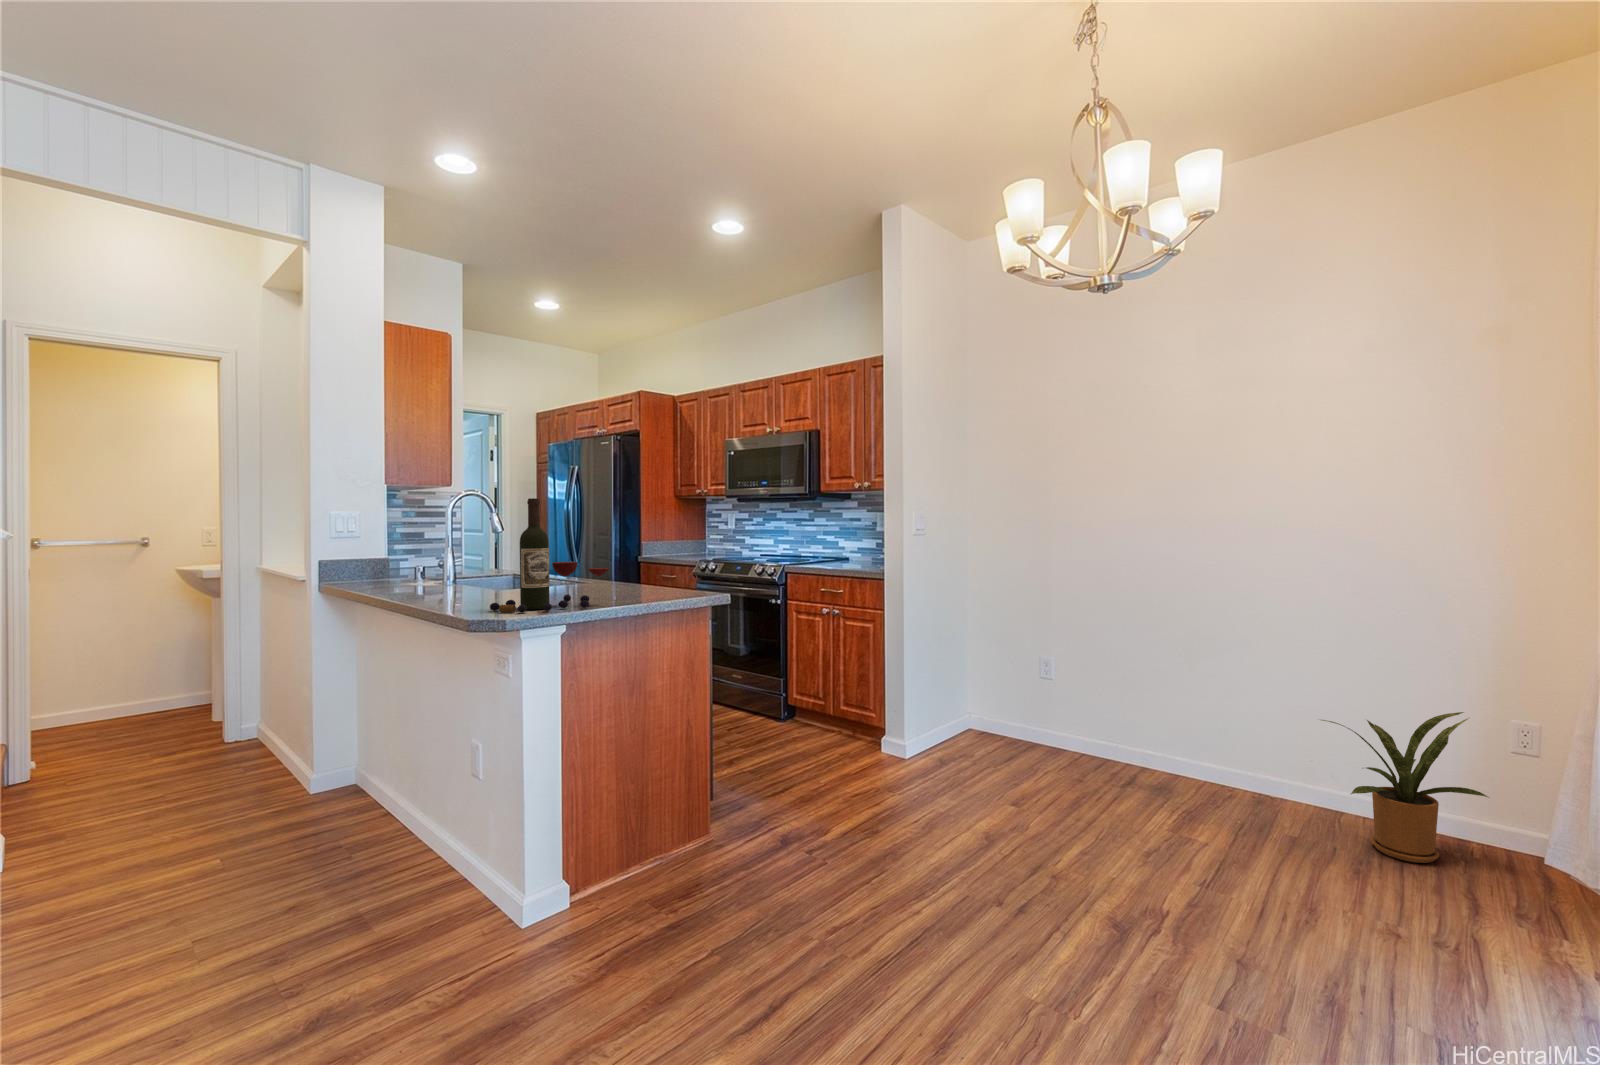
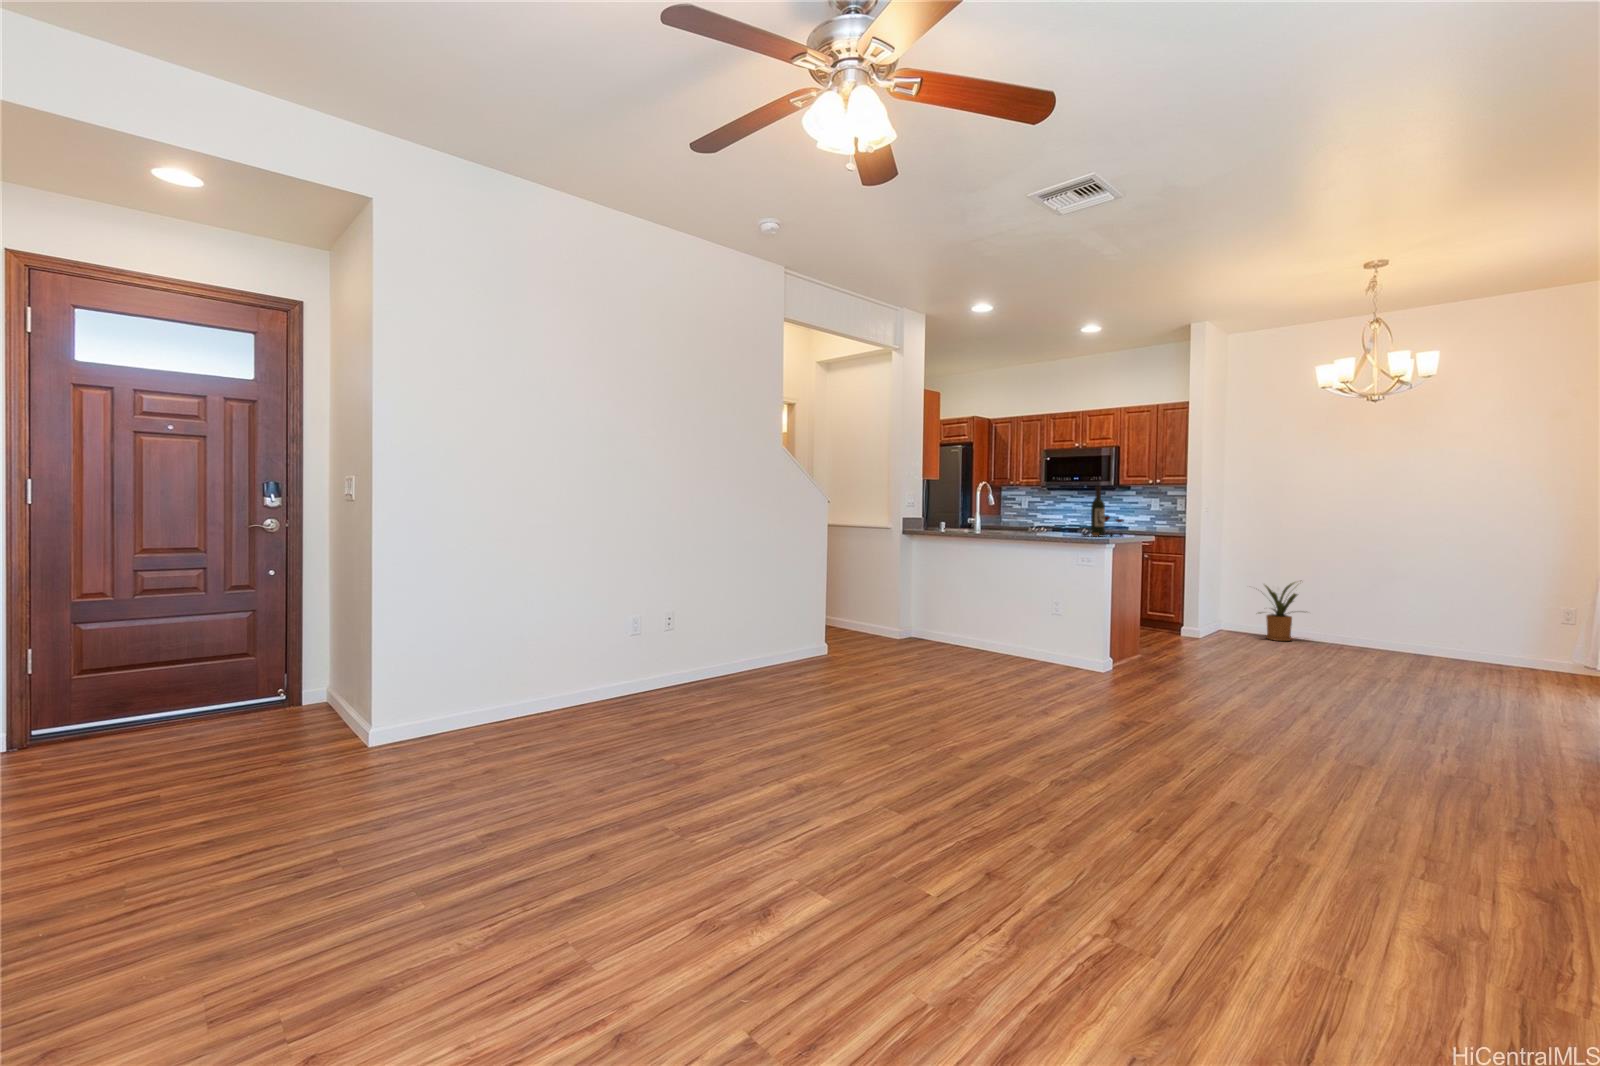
house plant: present [1323,712,1489,863] -> present [1259,582,1297,641]

